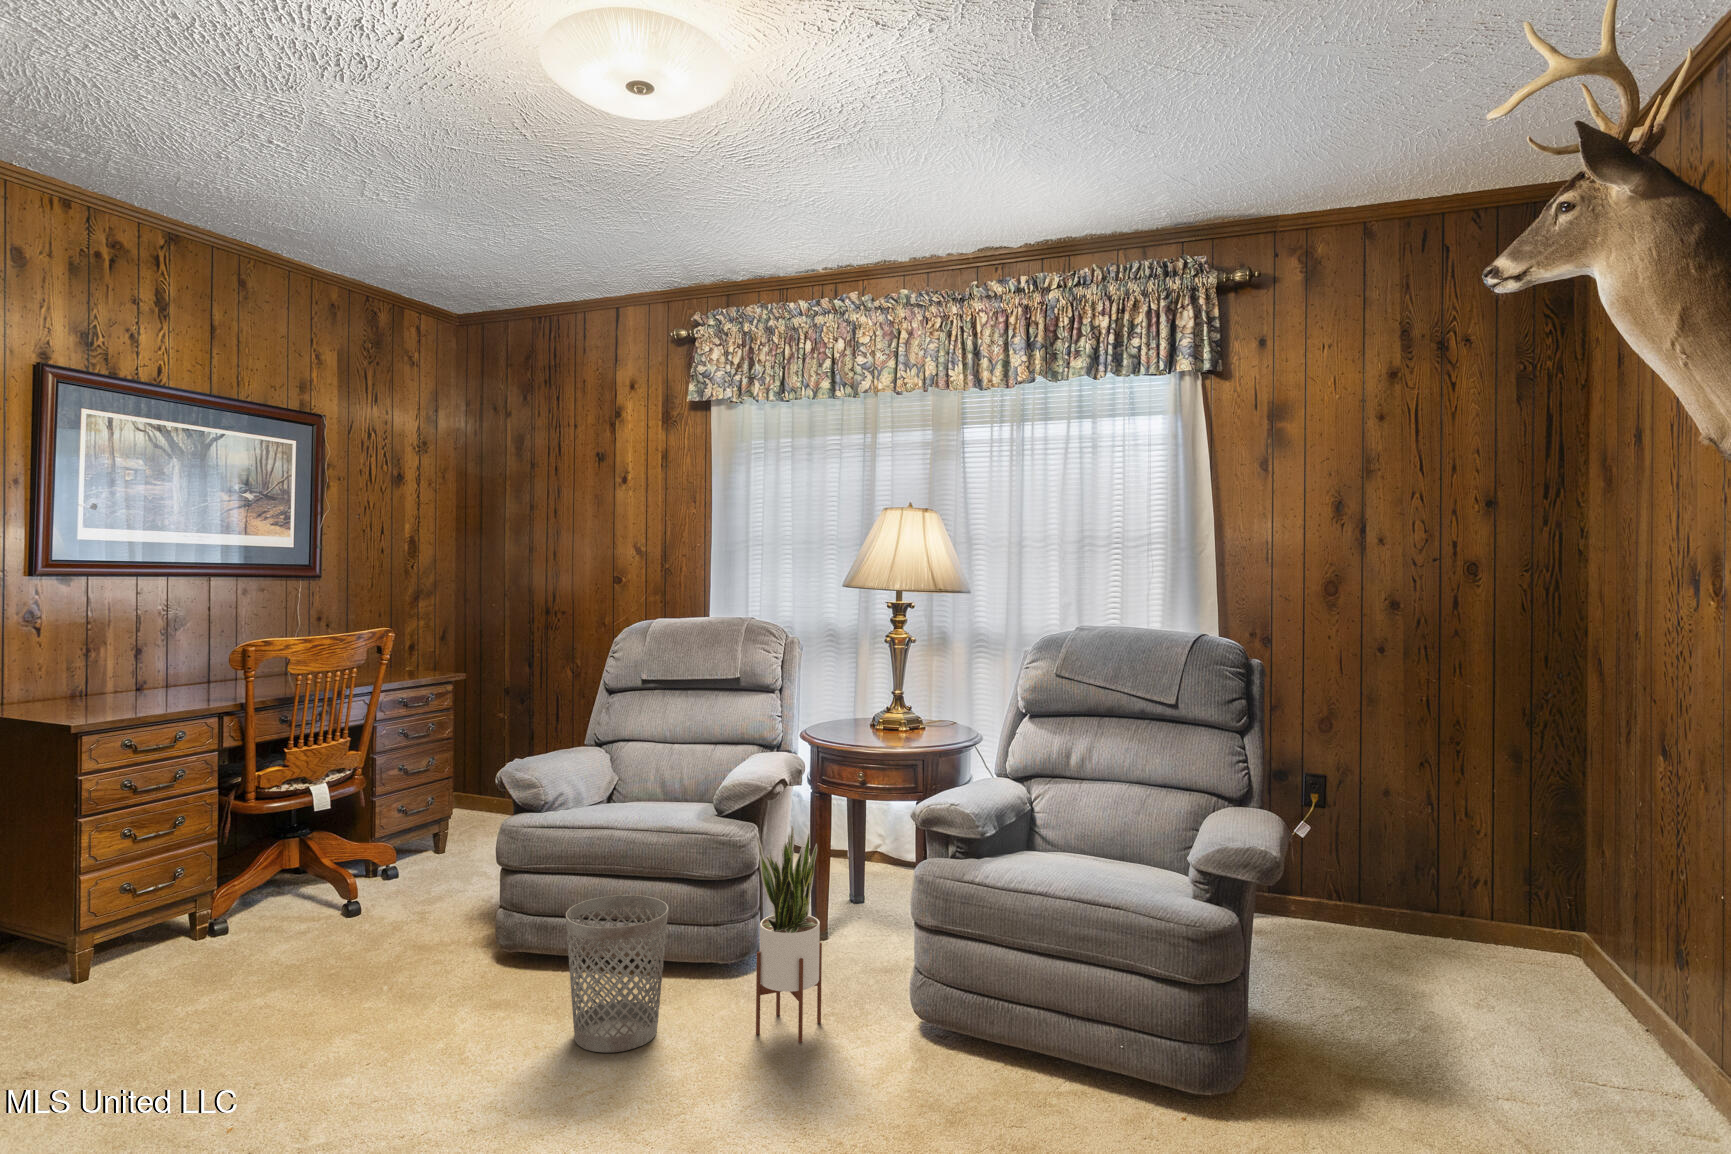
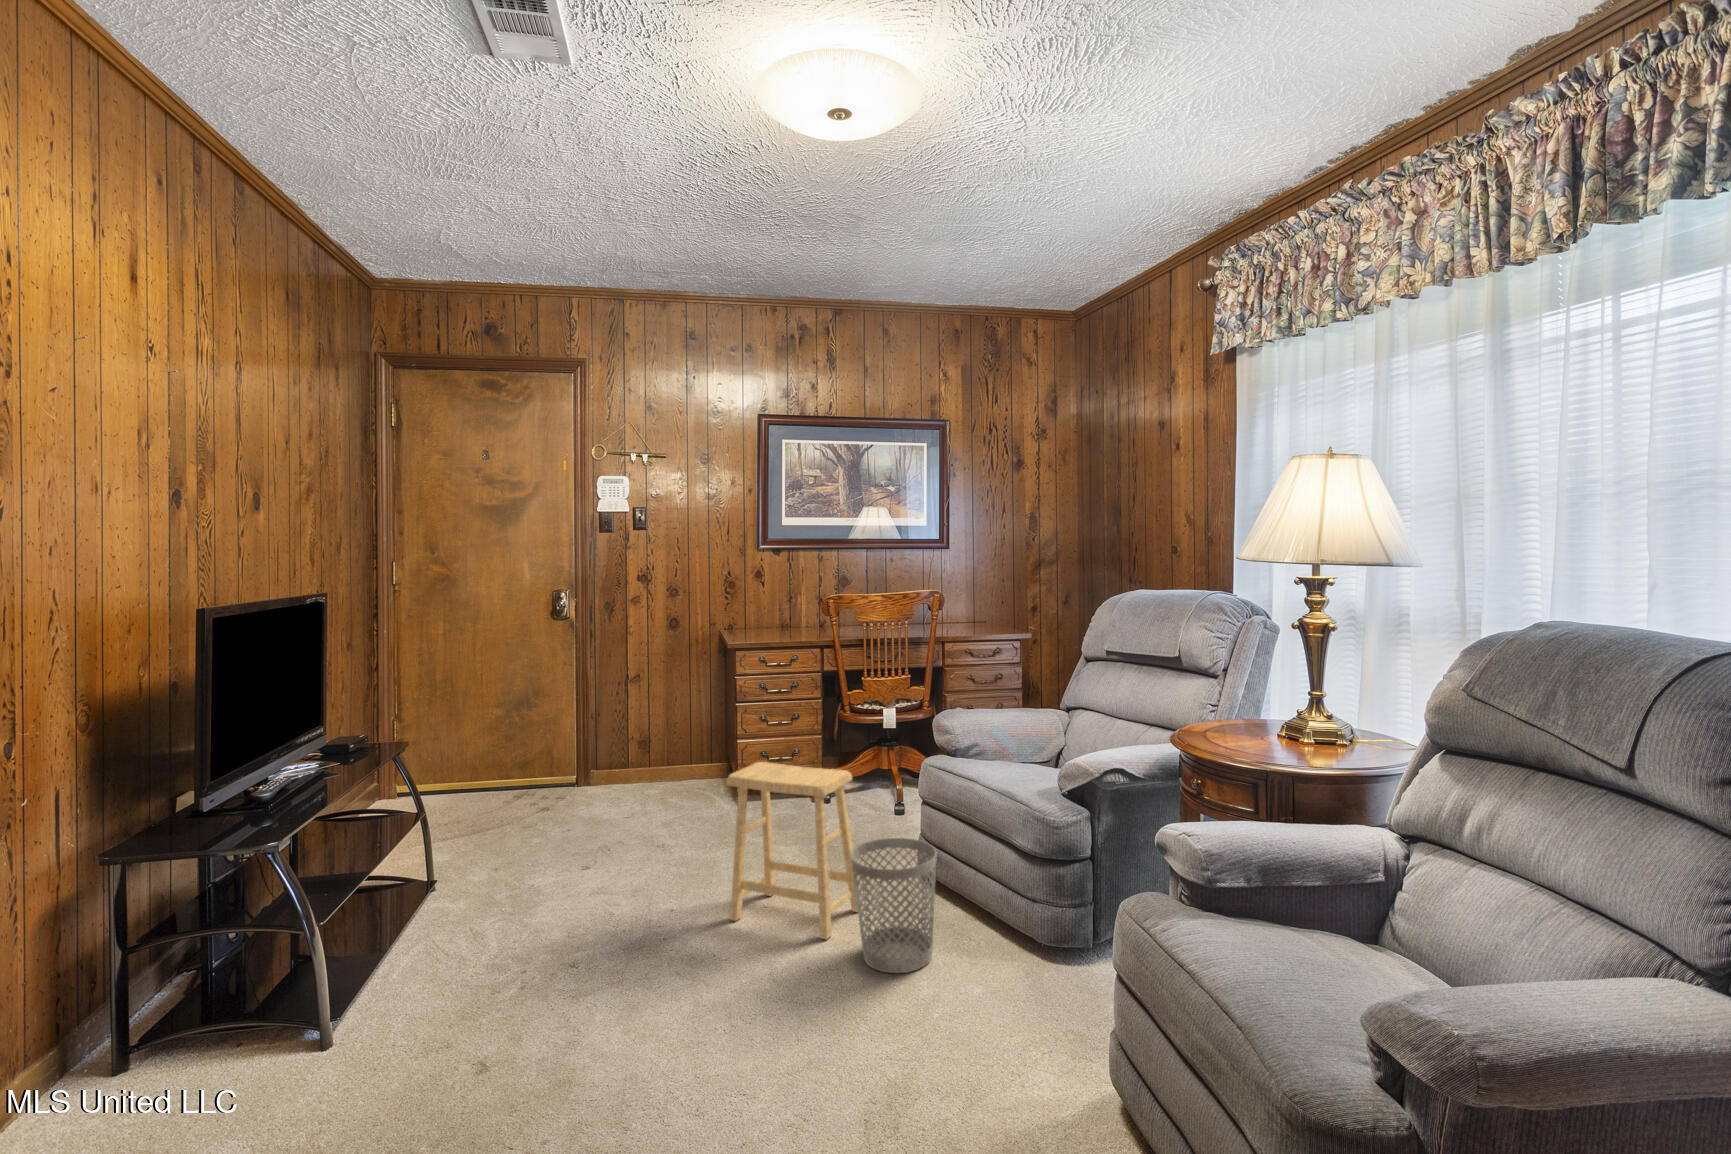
potted plant: present [756,826,822,1042] -> none [957,816,1049,1032]
footstool: none [342,838,514,1088] -> present [726,762,863,940]

